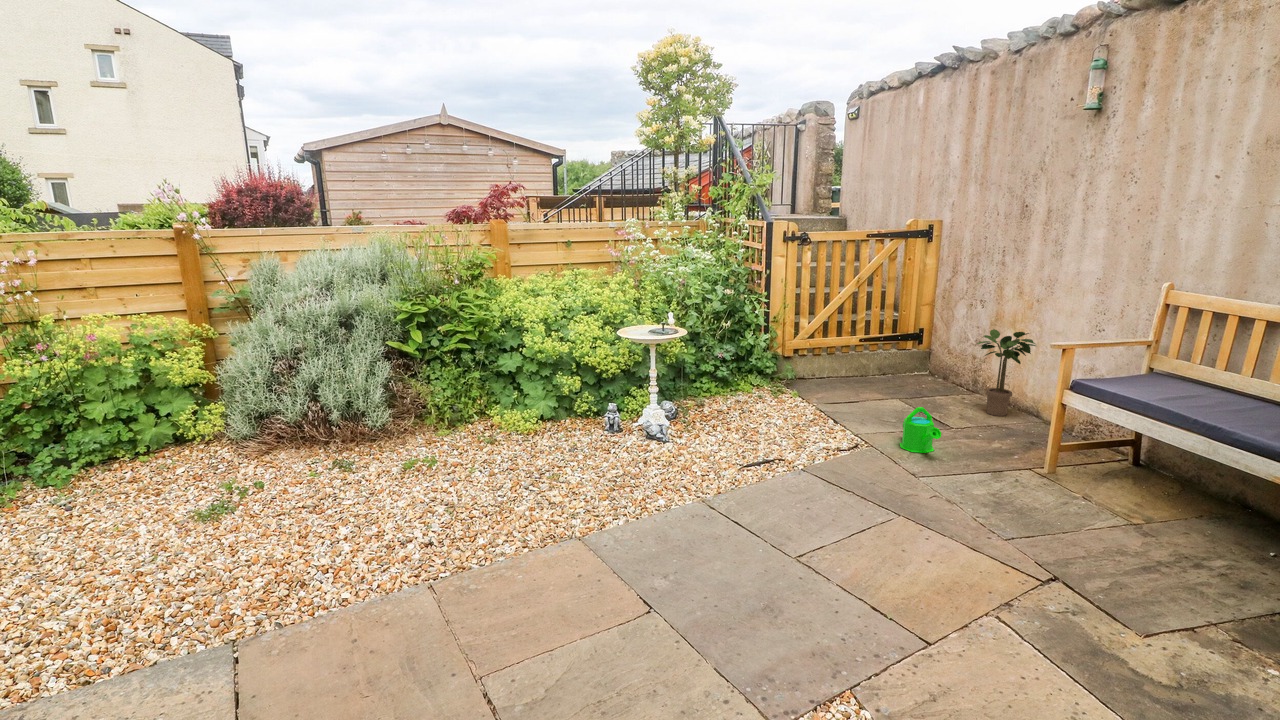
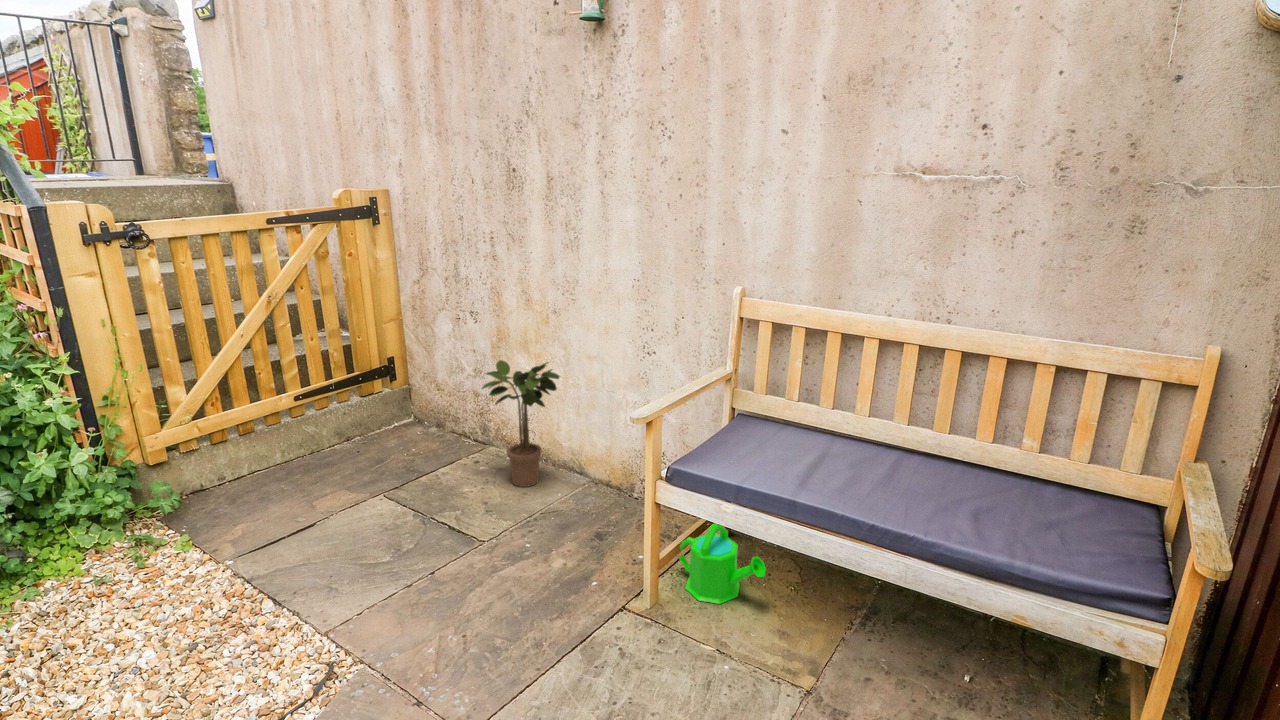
watering can: present [900,407,941,453] -> present [679,524,766,604]

